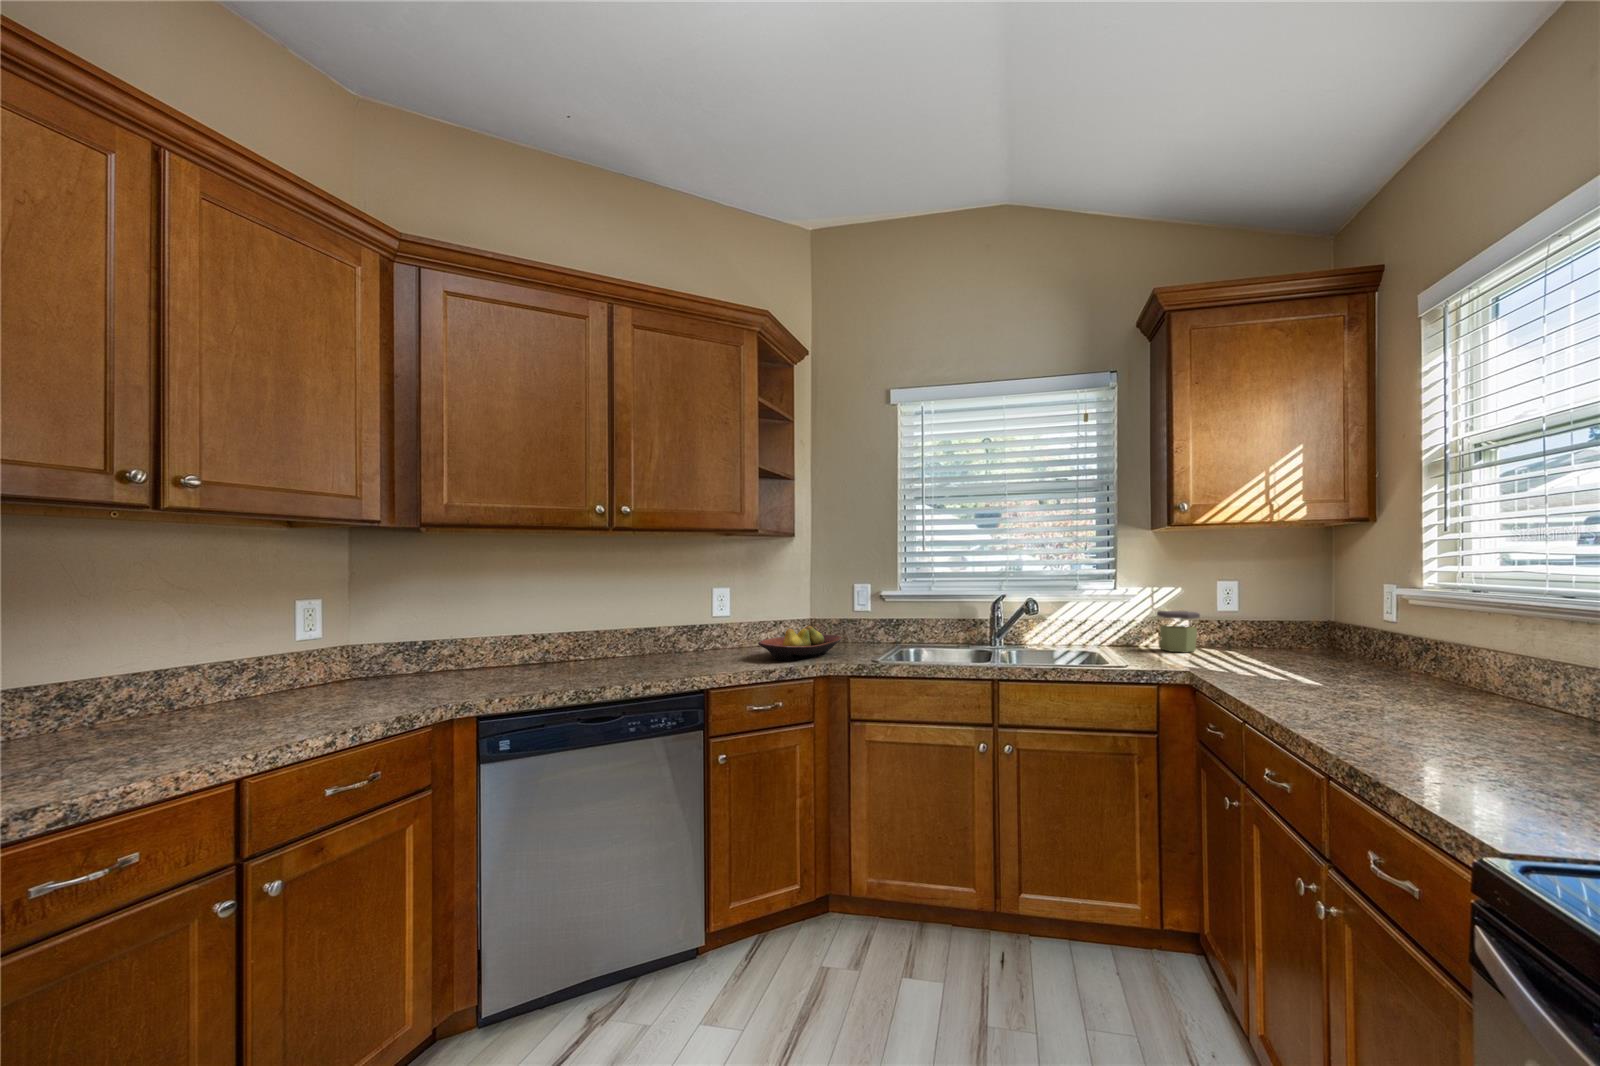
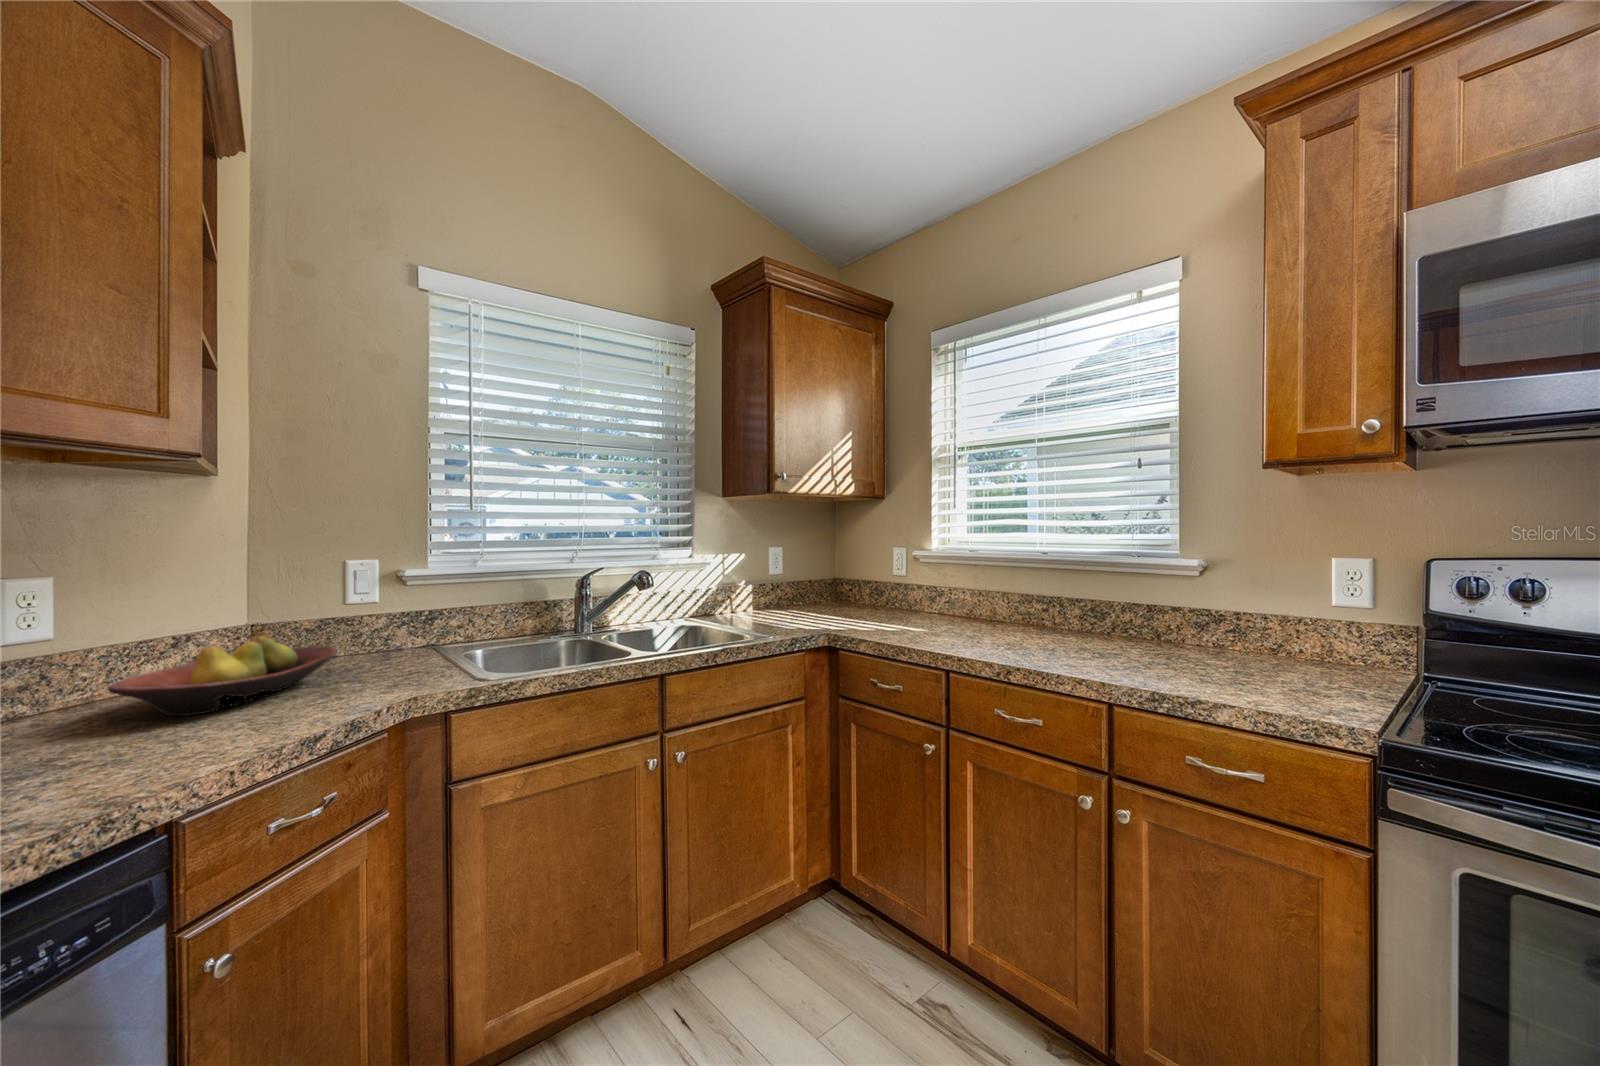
jar: present [1157,611,1200,653] -> none [725,577,760,615]

